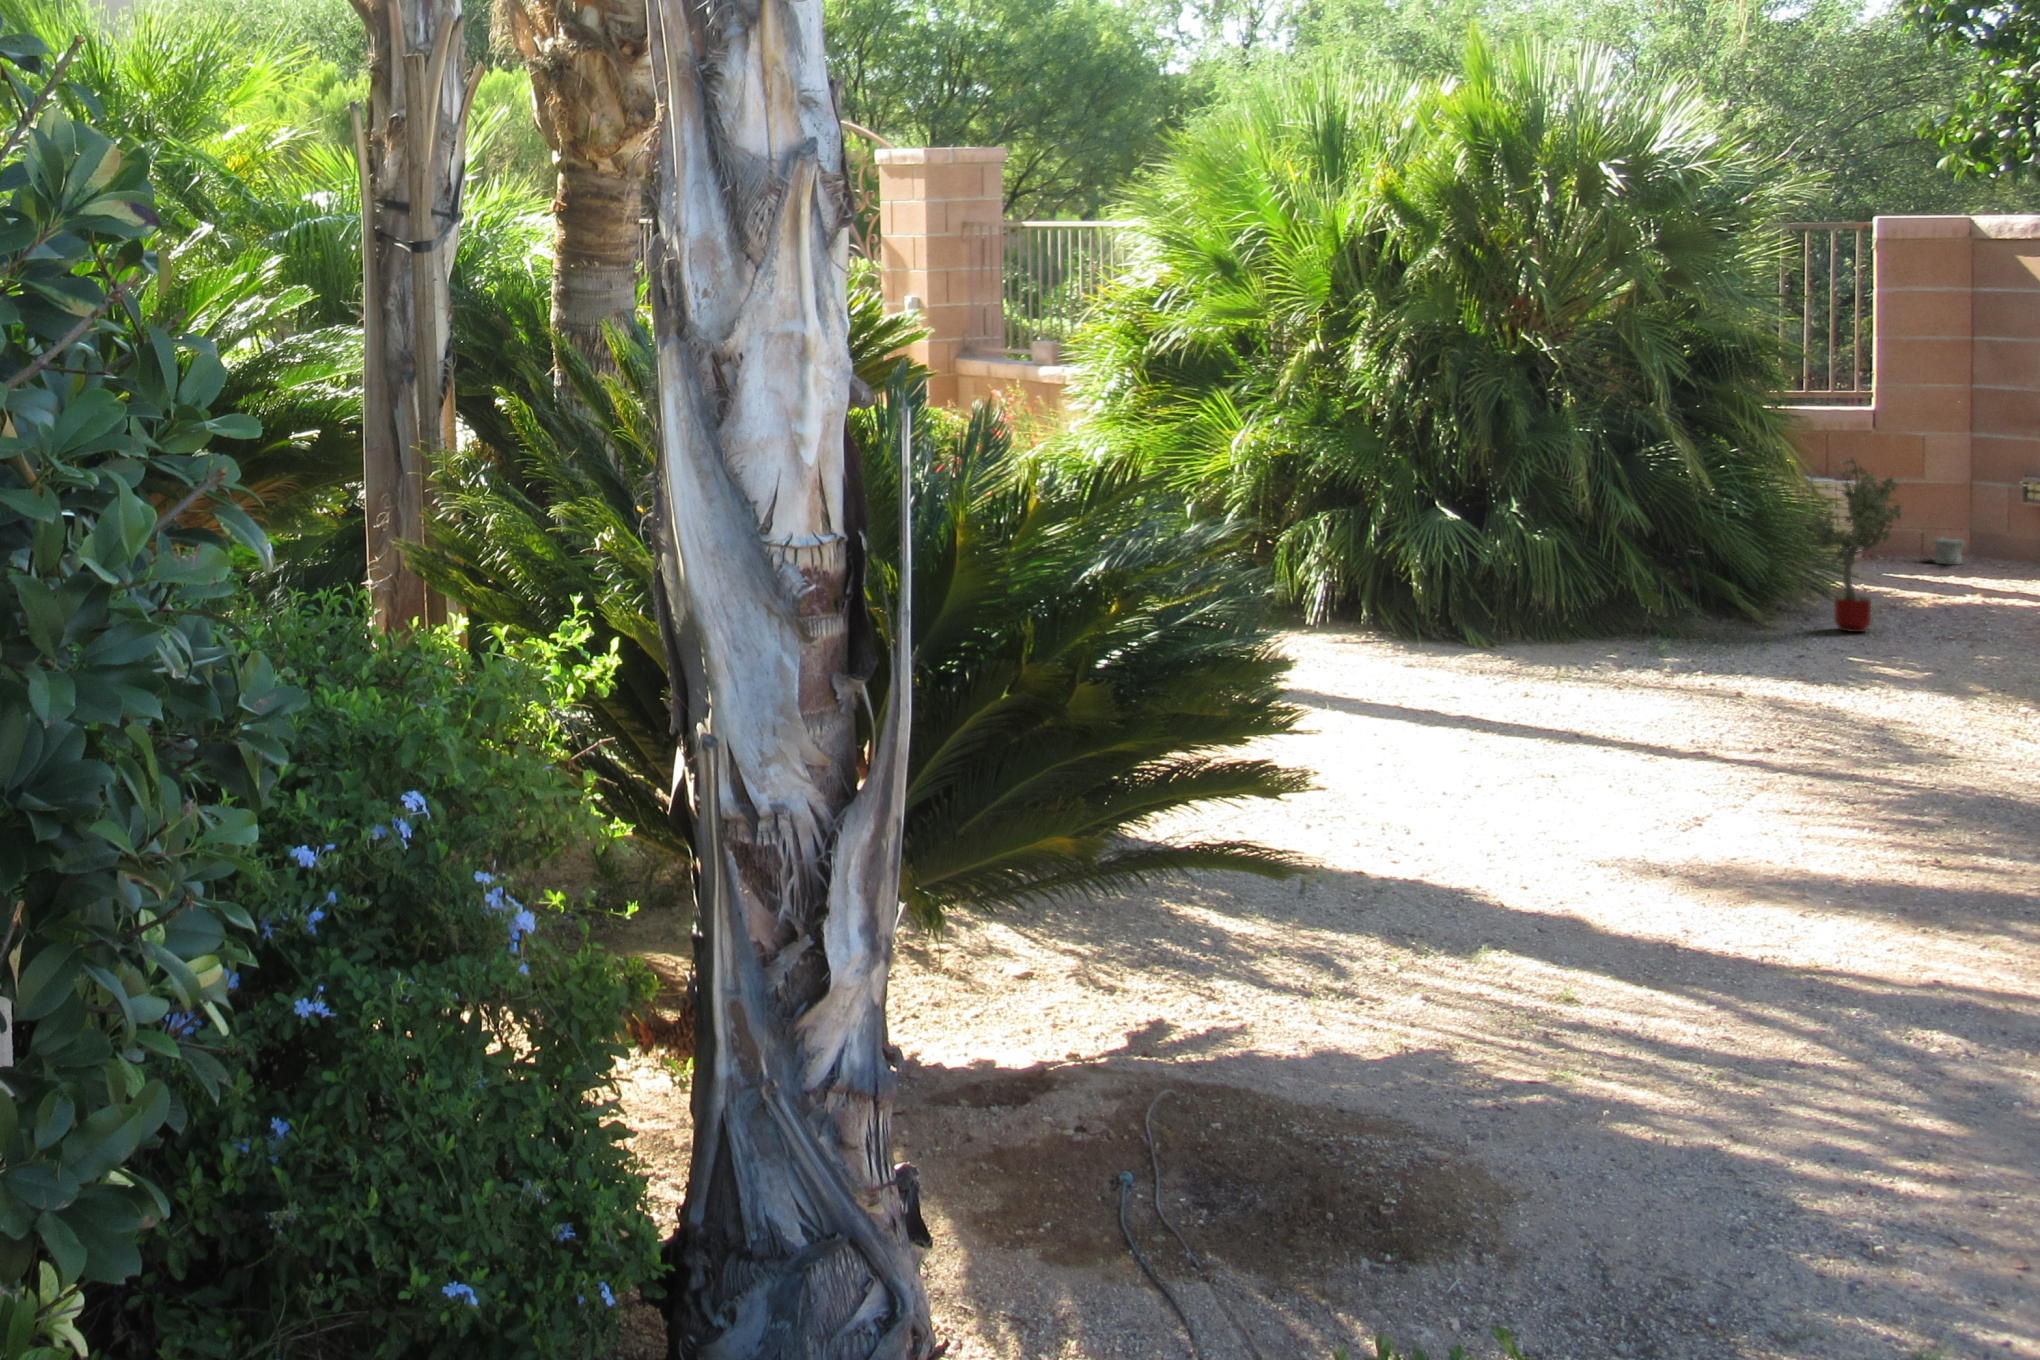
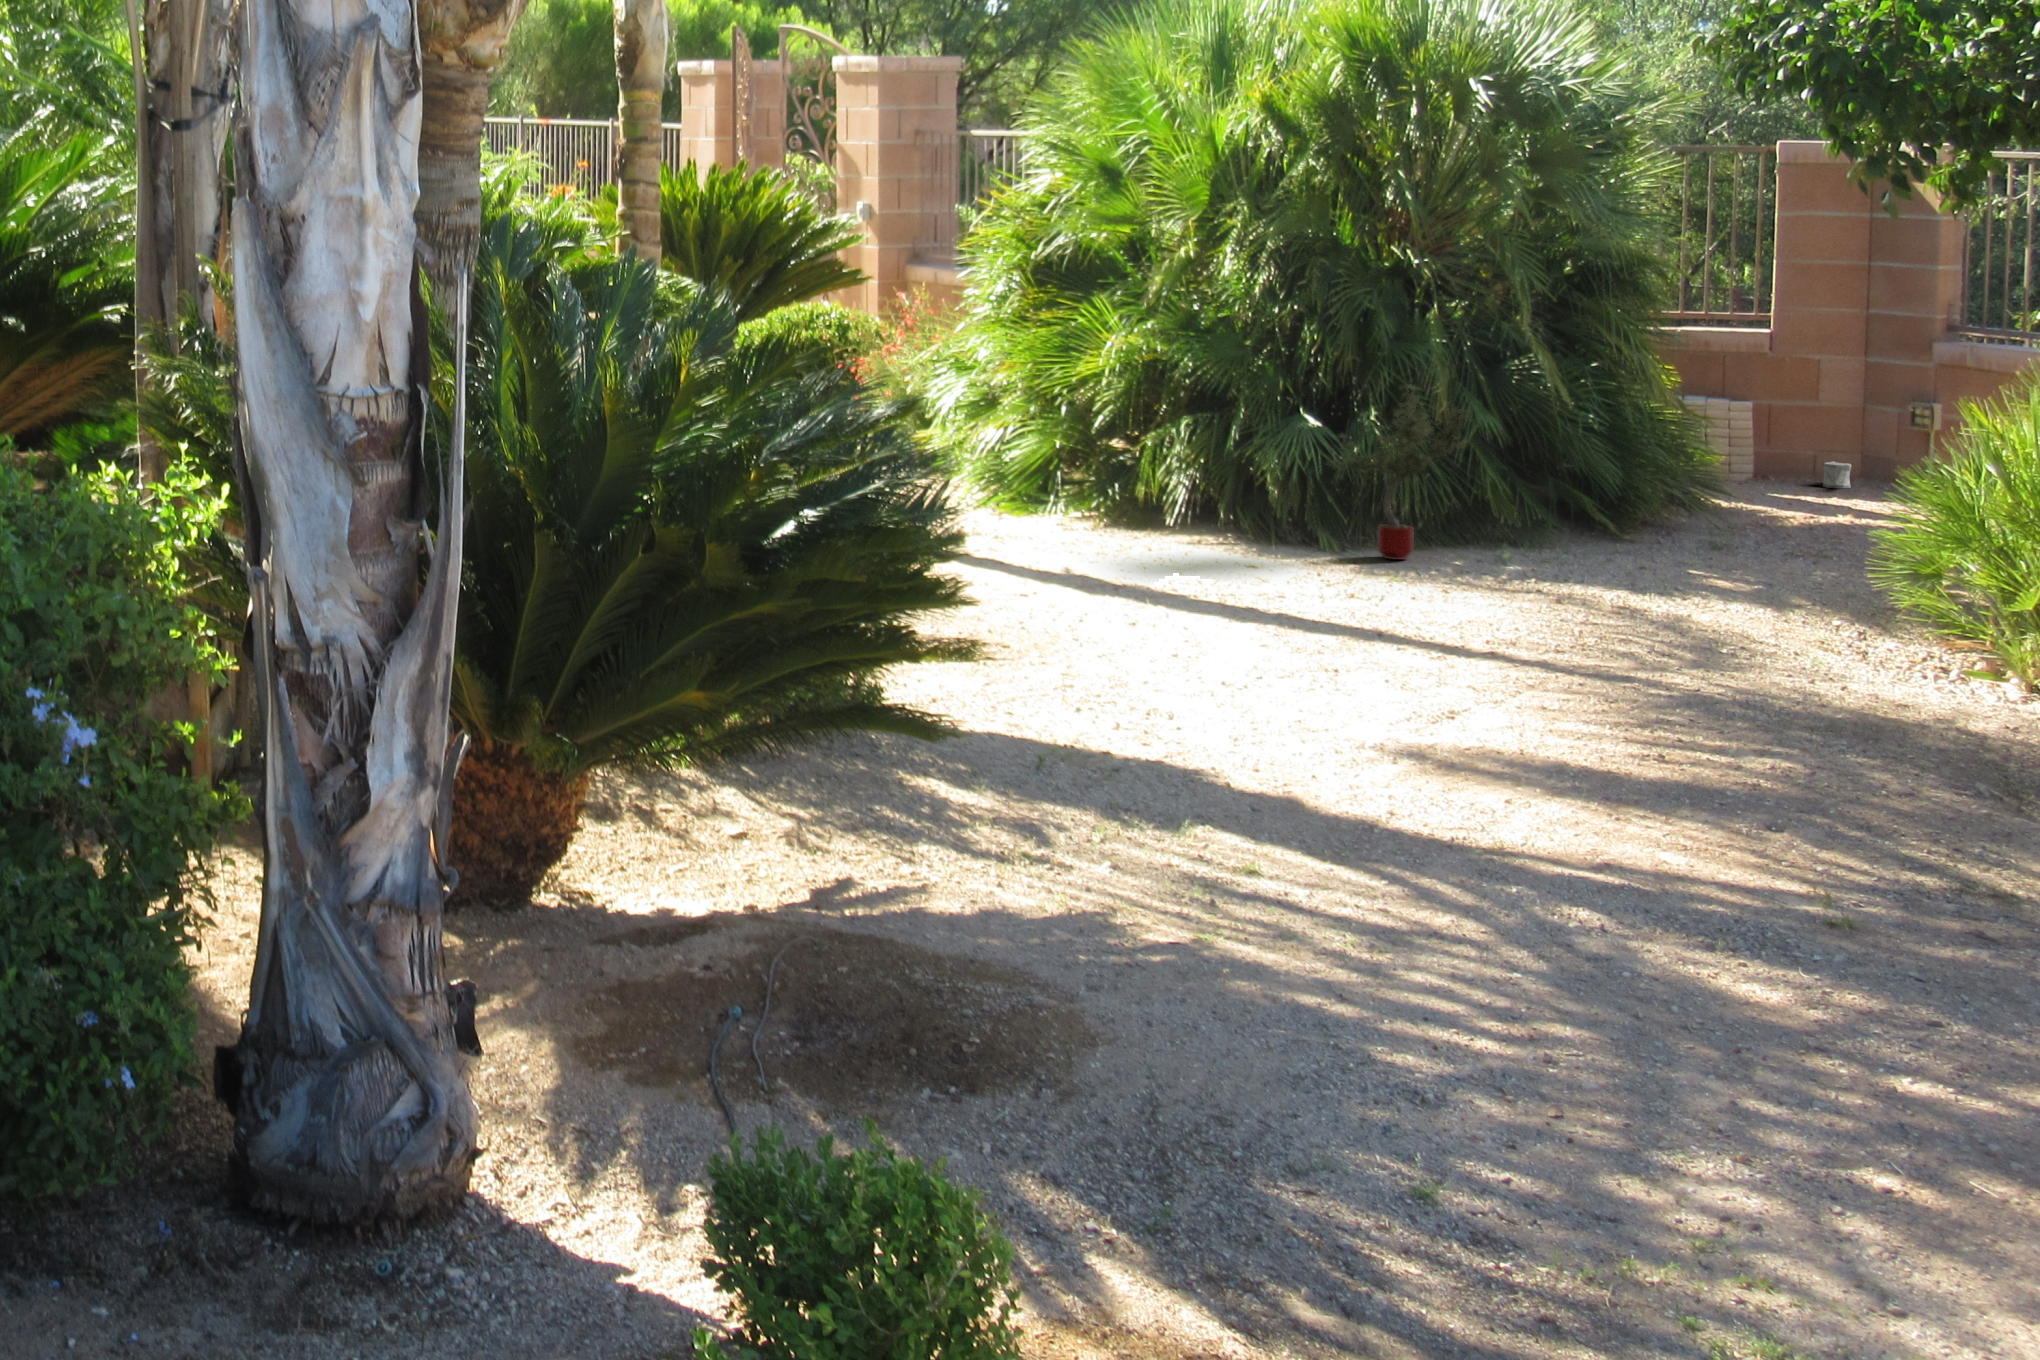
potted tree: present [1792,459,1903,632] -> present [1327,384,1470,560]

